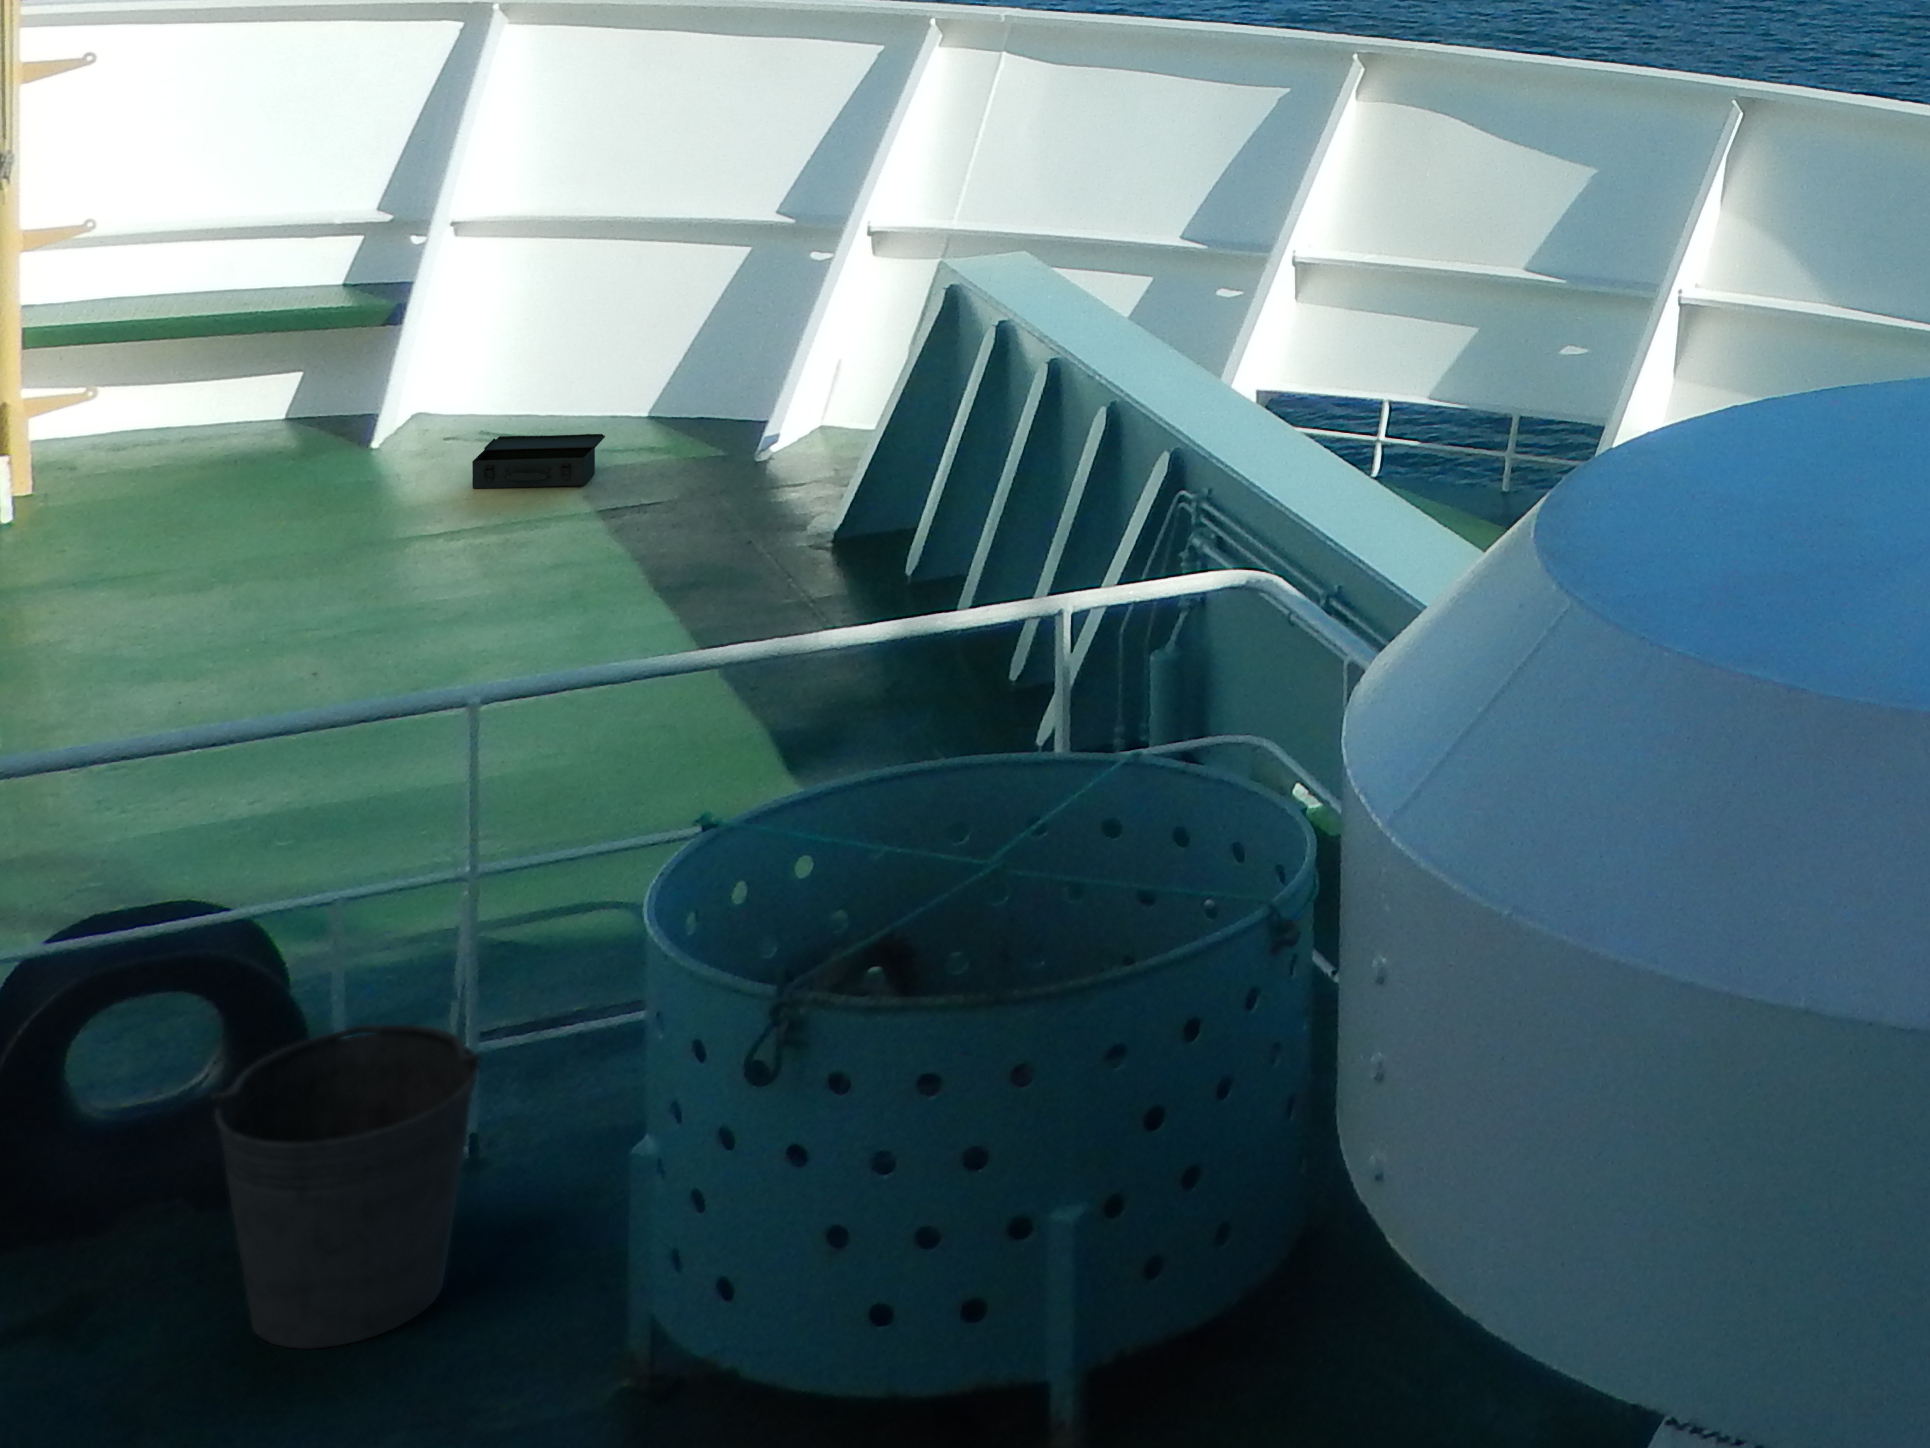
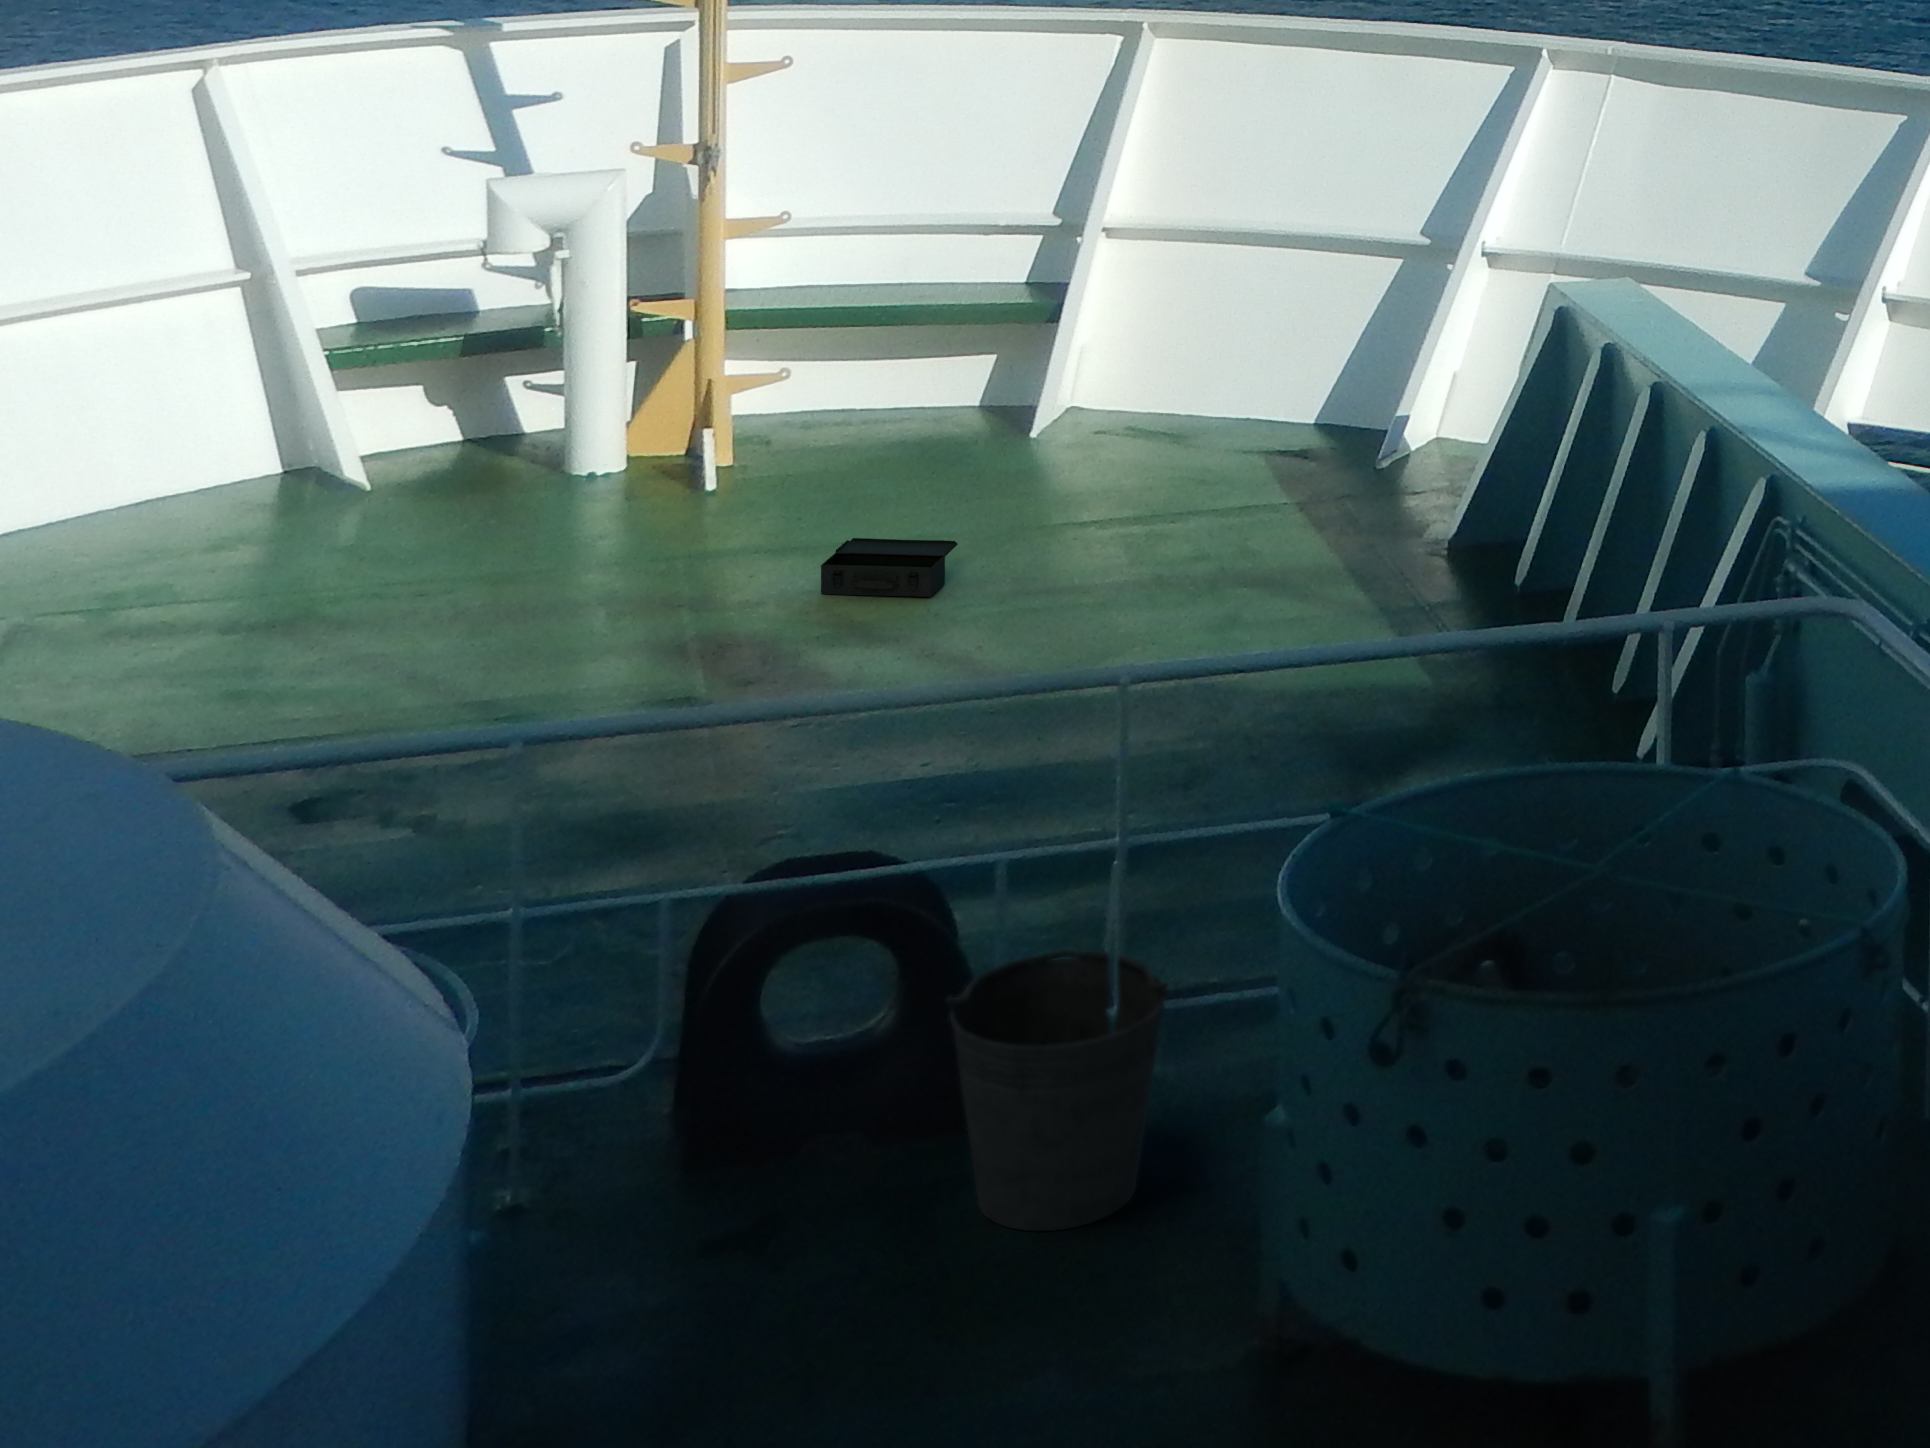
toolbox: present [472,434,605,488] -> present [821,538,958,597]

